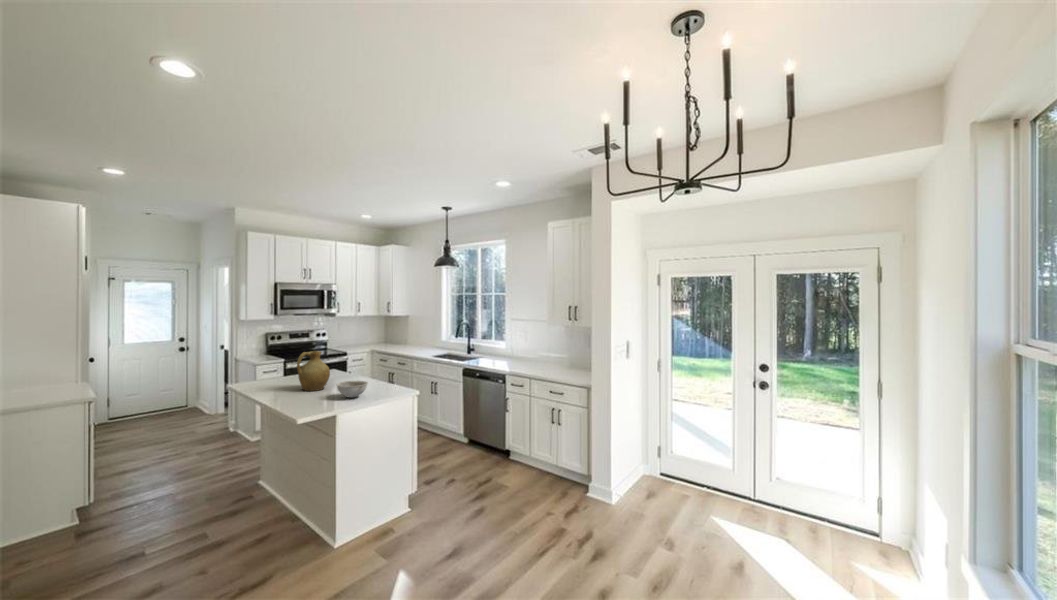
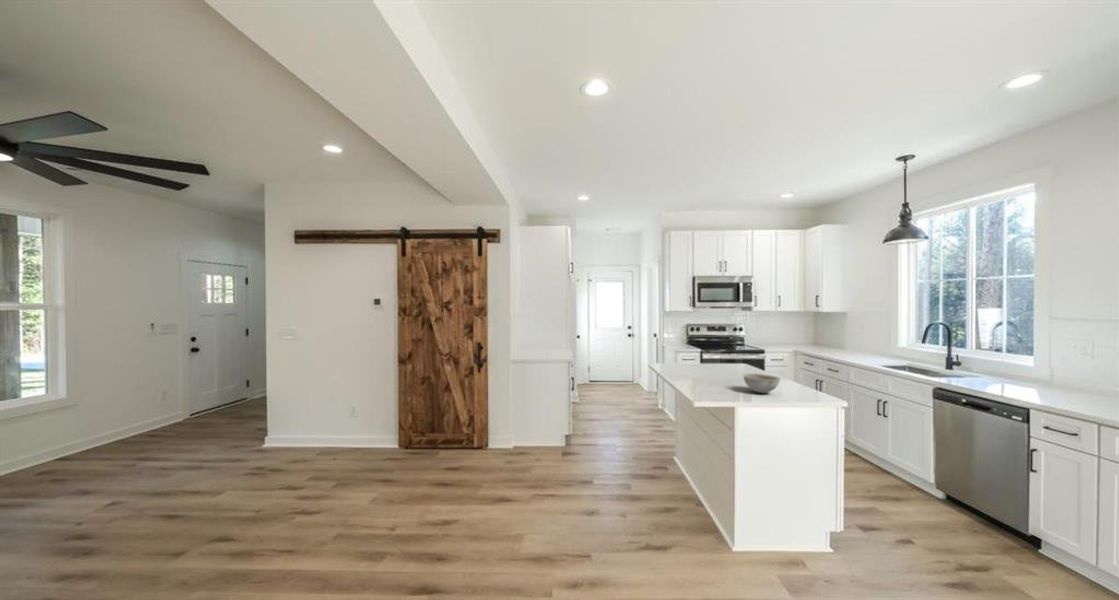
pitcher: present [297,351,330,391] -> none [705,337,738,380]

